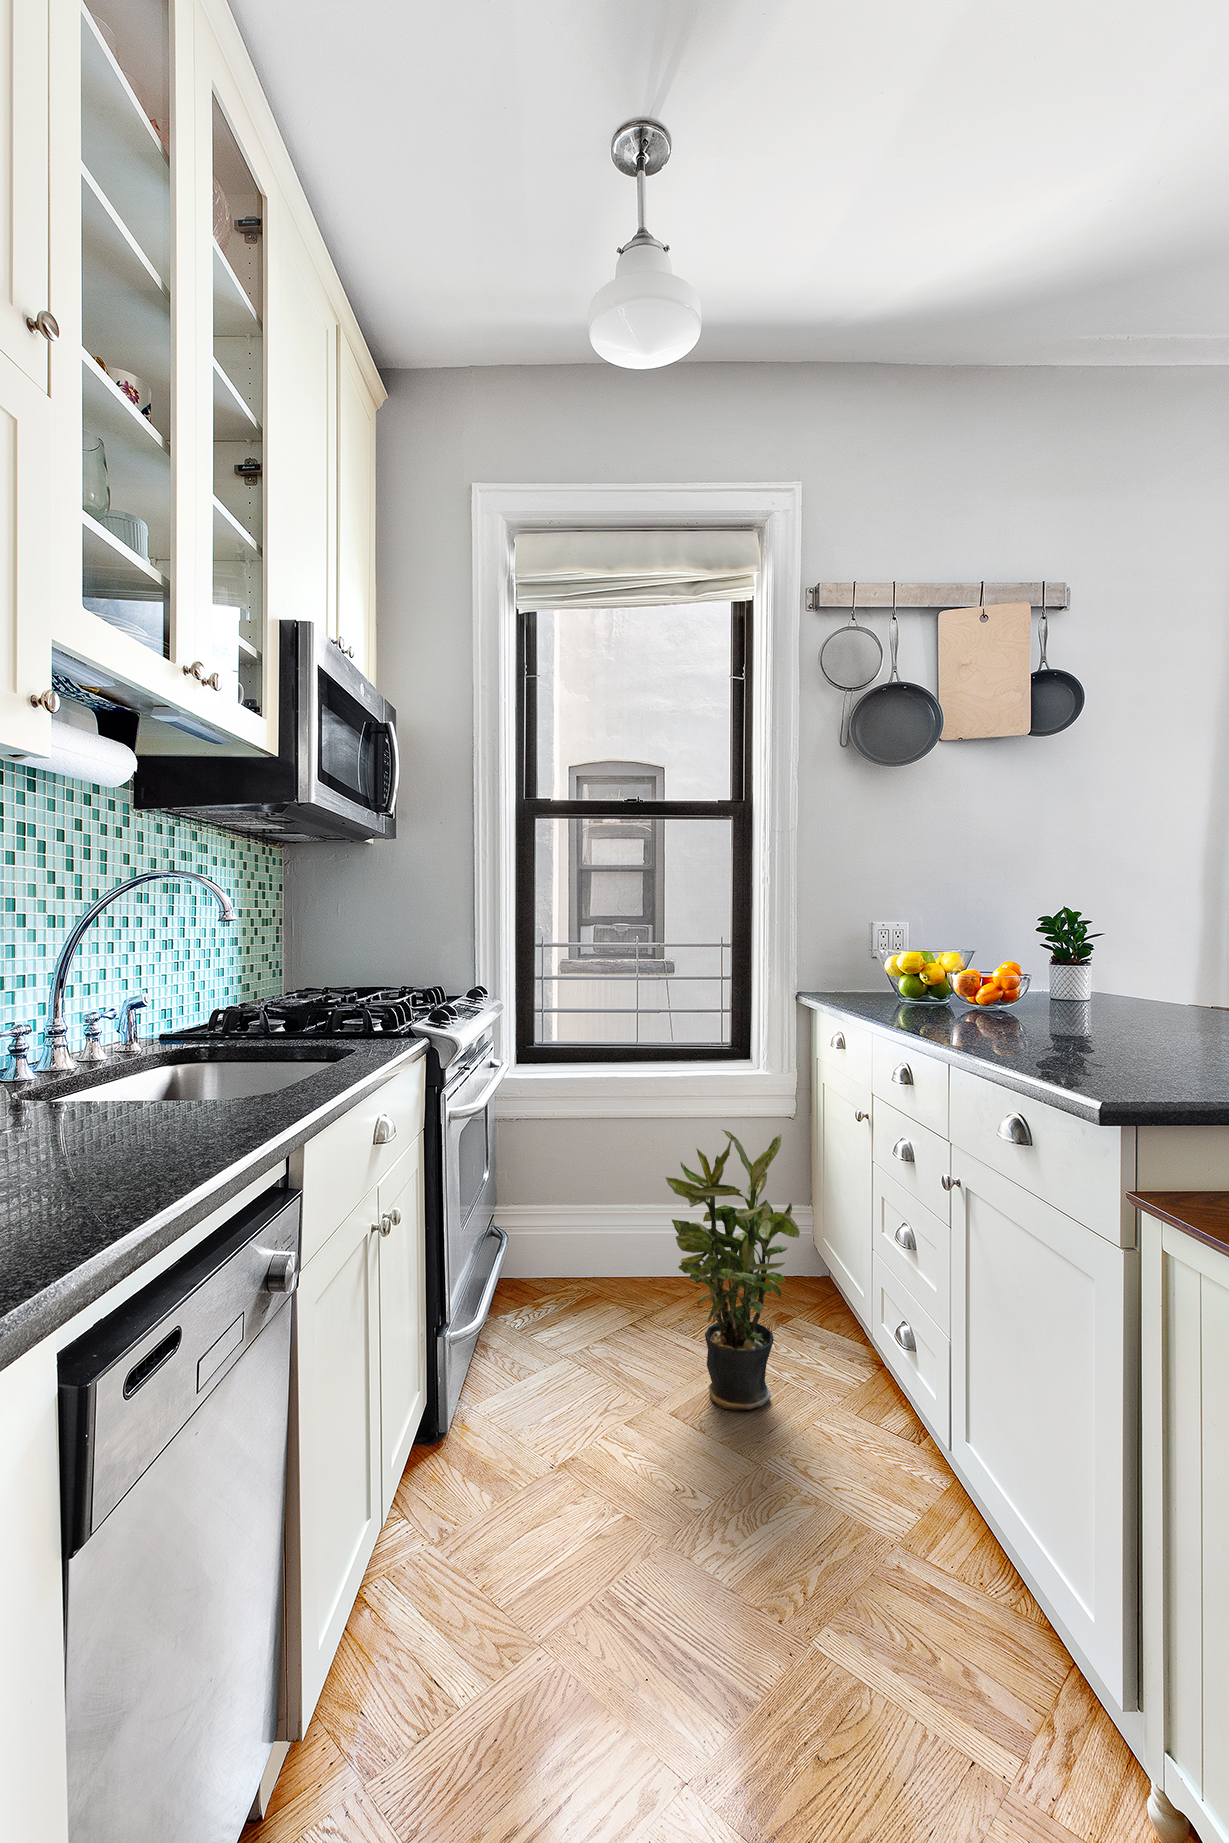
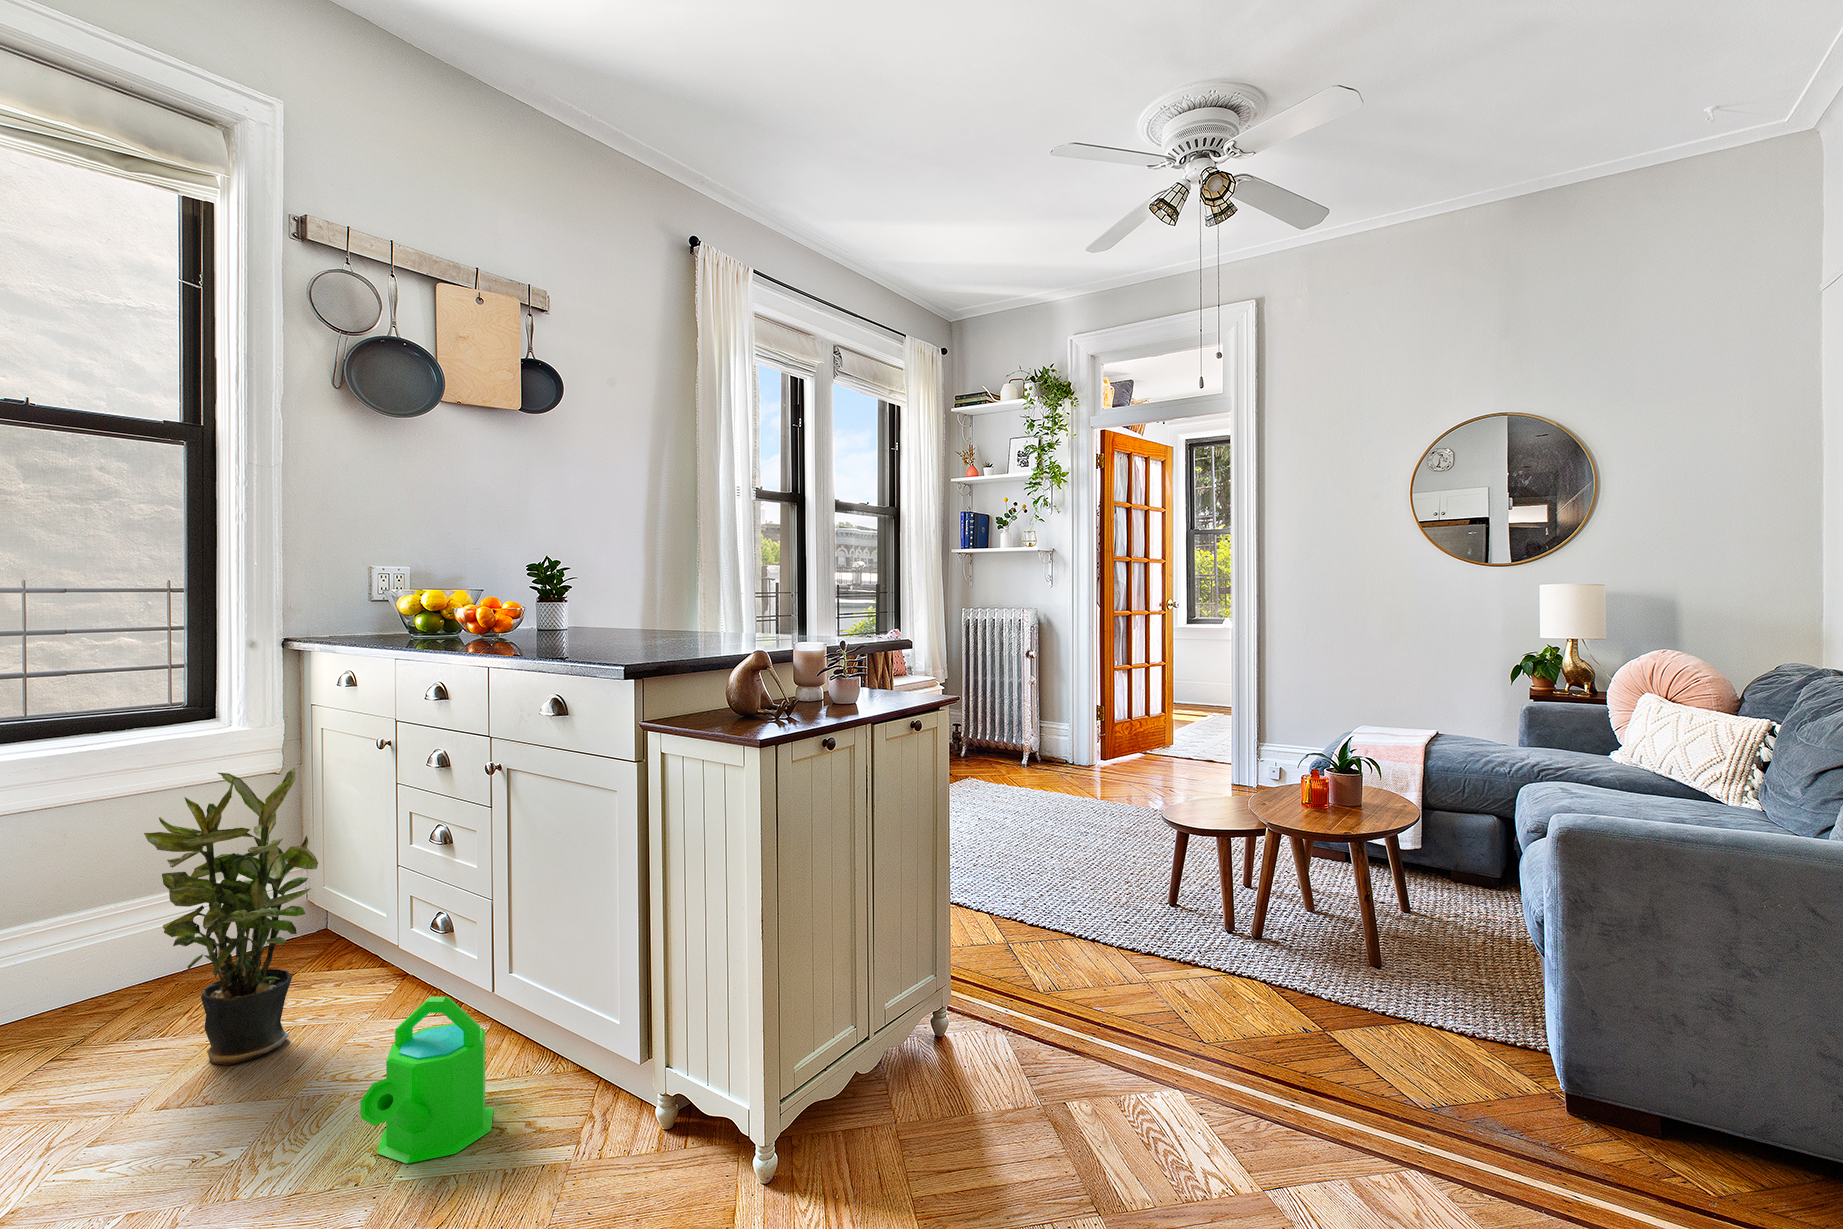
watering can: none [779,1448,931,1652] -> present [360,997,493,1164]

